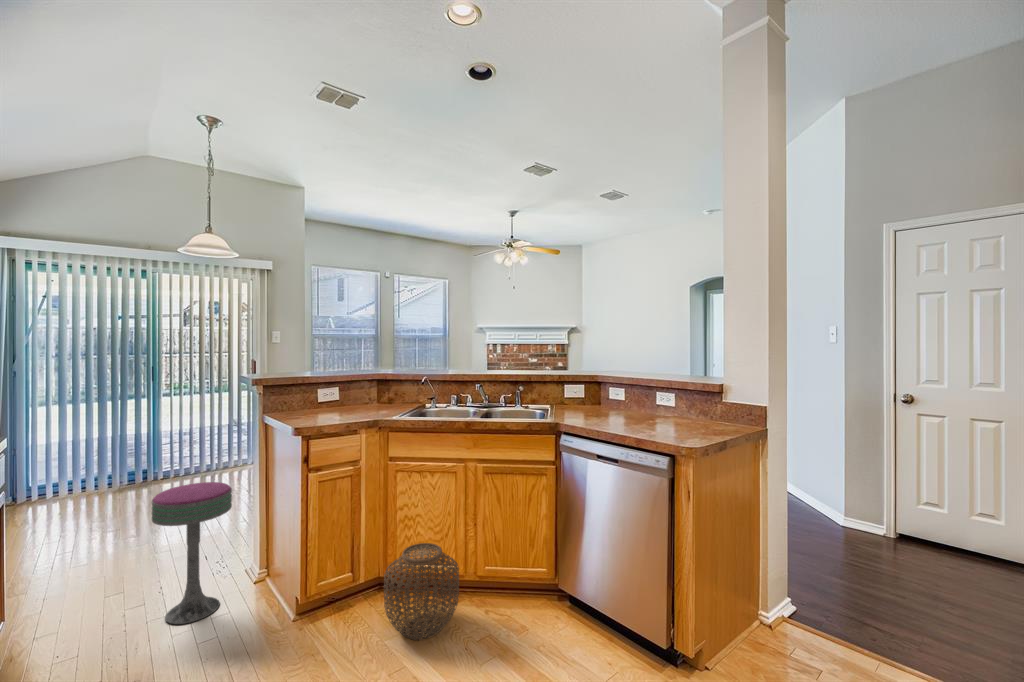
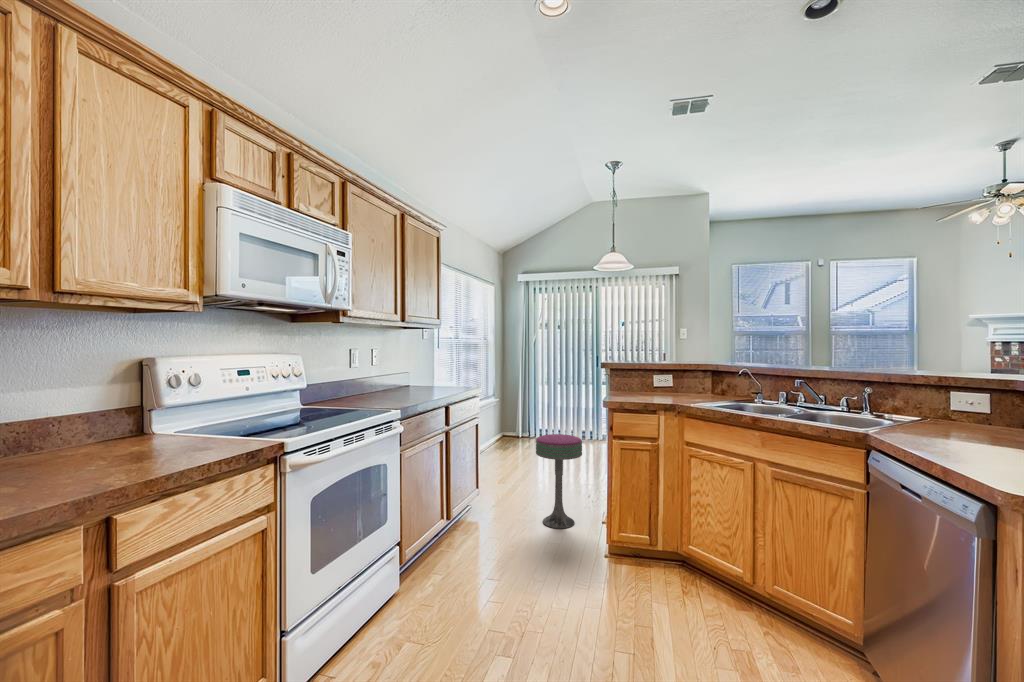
woven basket: present [384,543,459,640] -> none [653,526,729,618]

